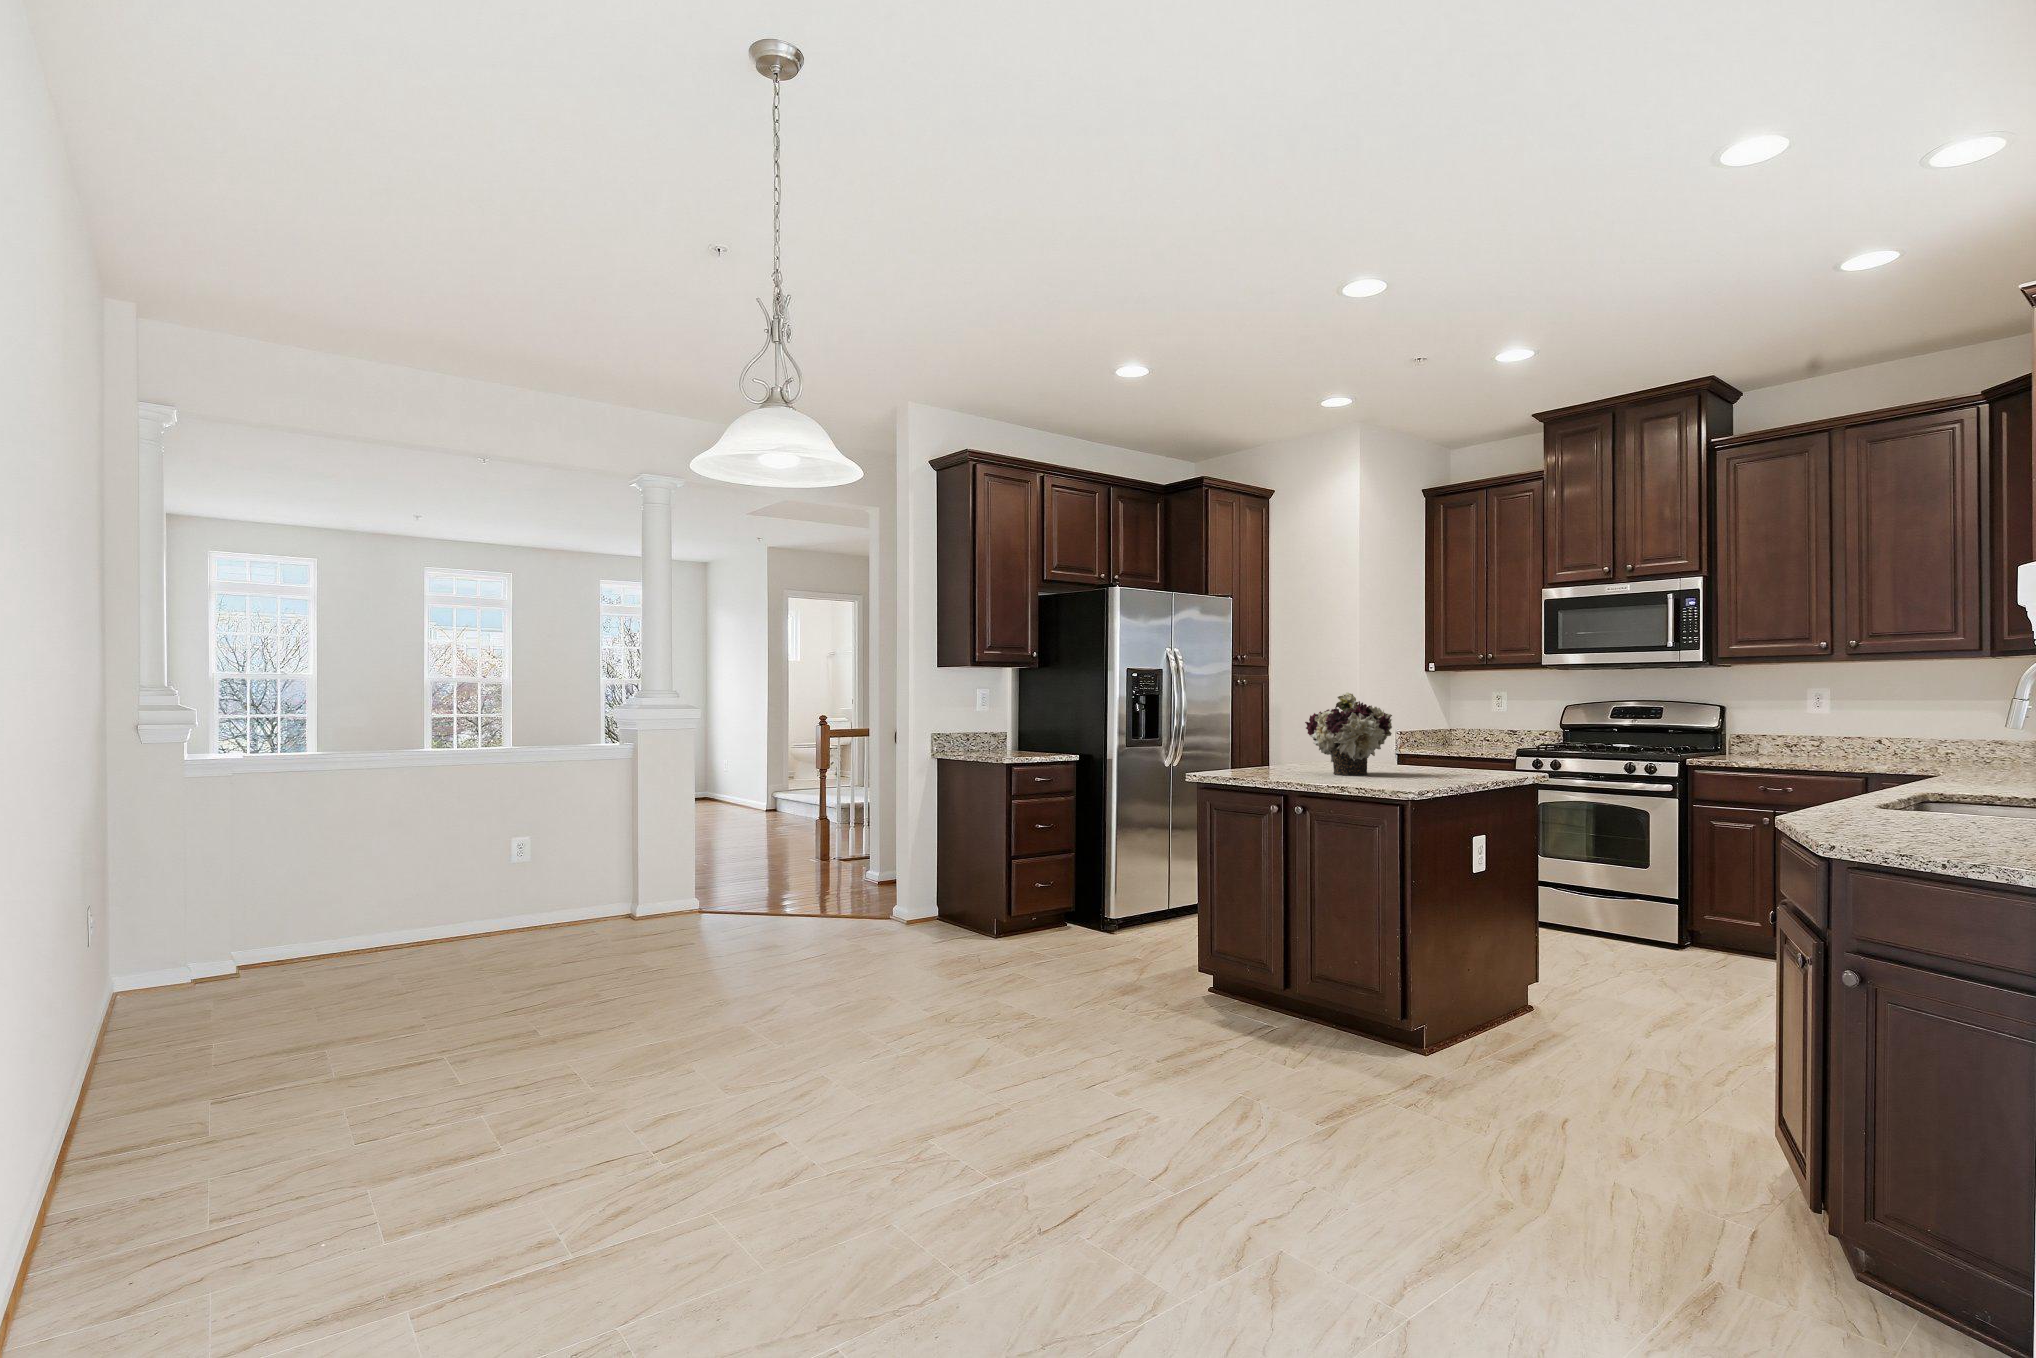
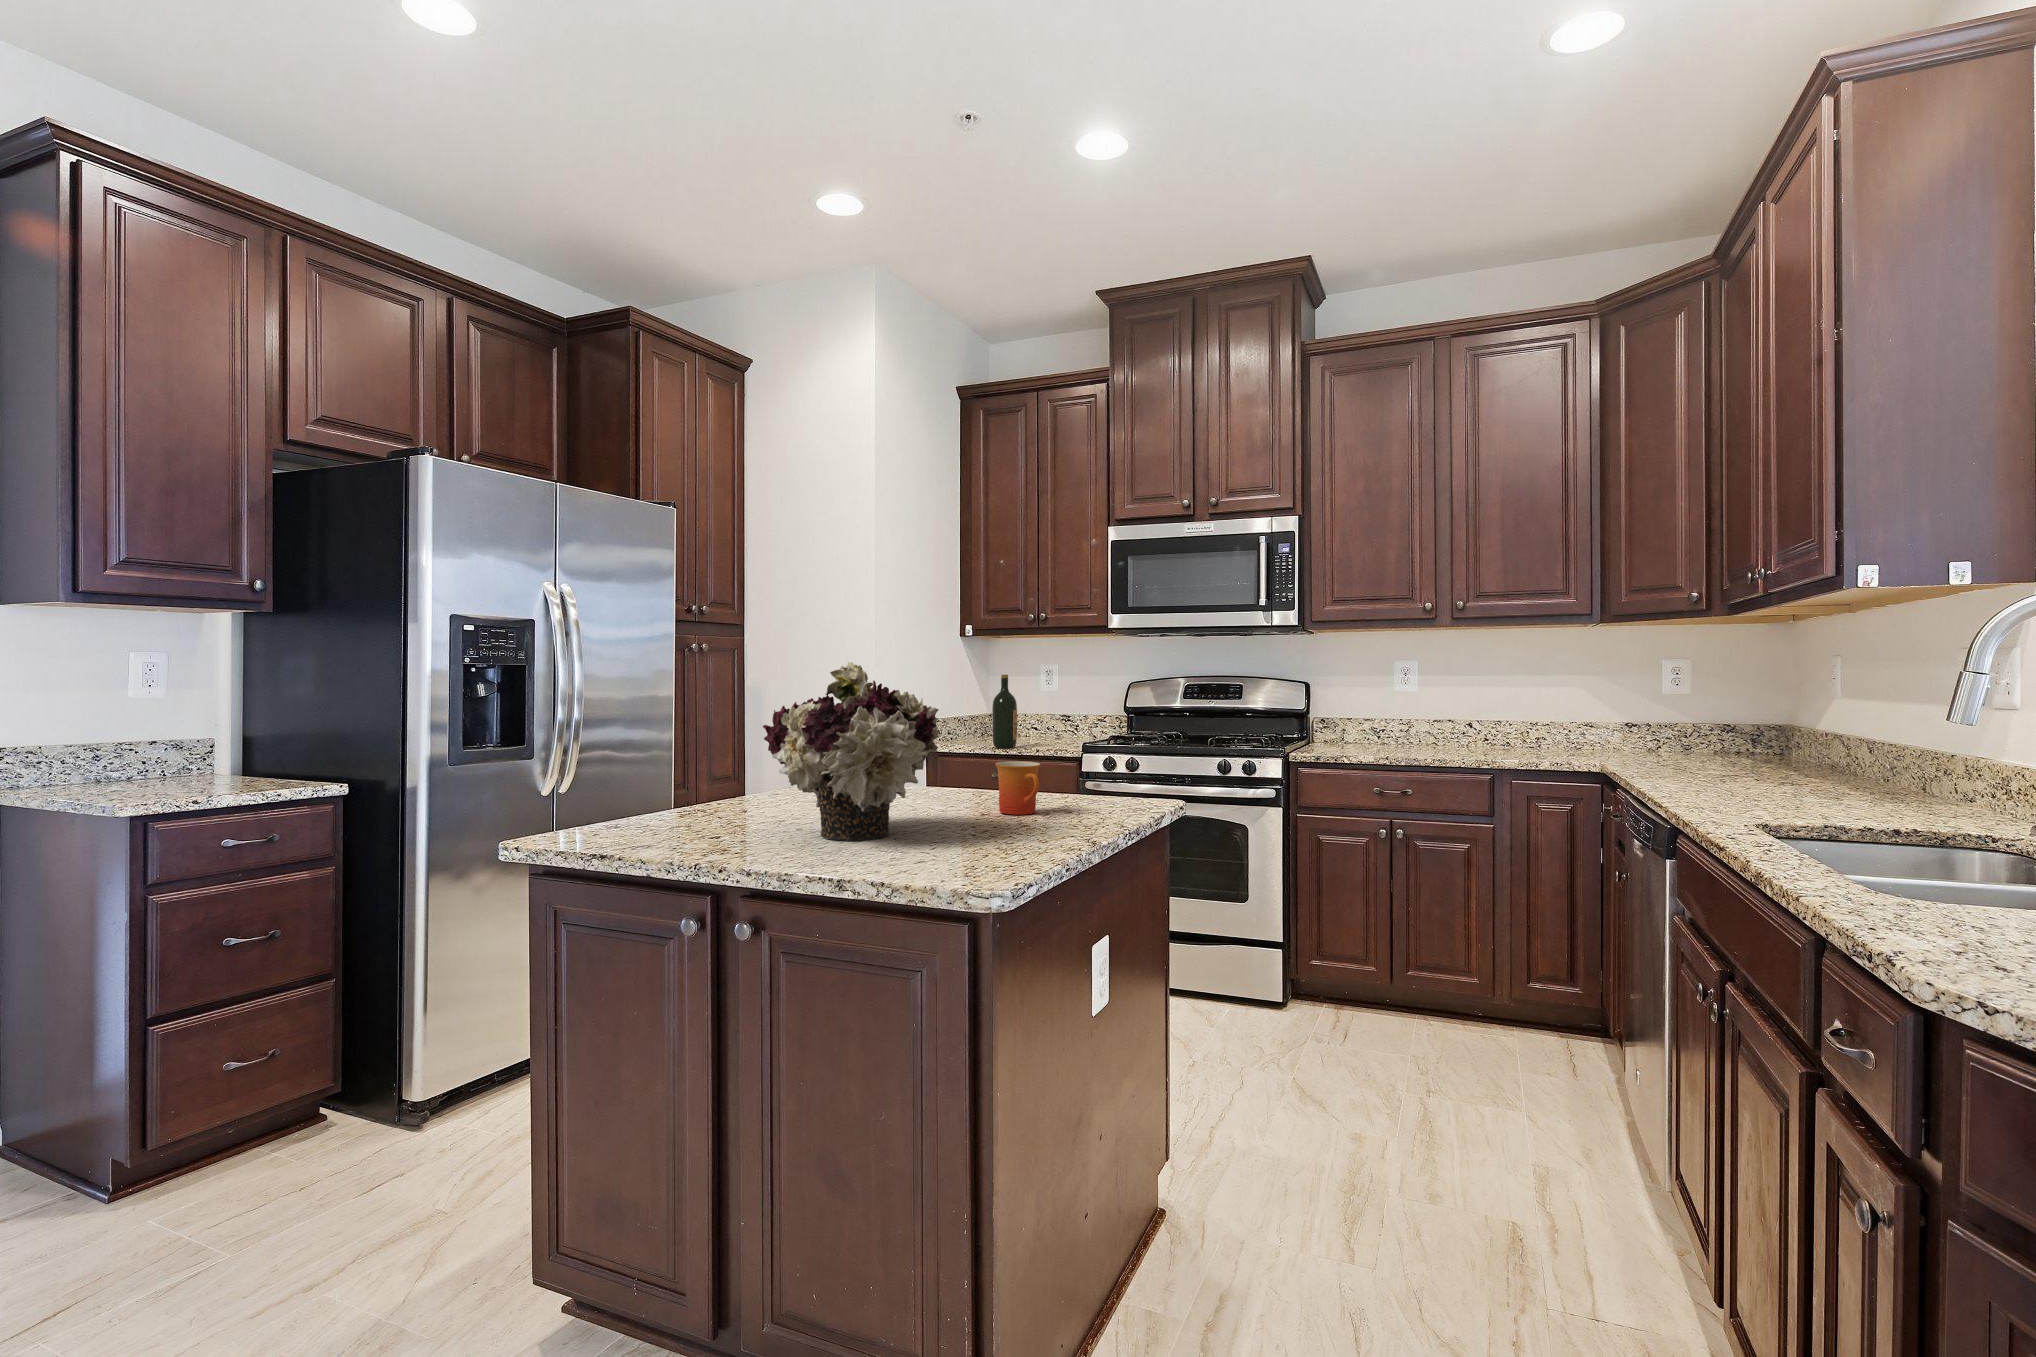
wine bottle: none [1453,700,1473,755] -> present [992,675,1017,748]
mug: none [1427,746,1453,773] -> present [996,761,1041,815]

